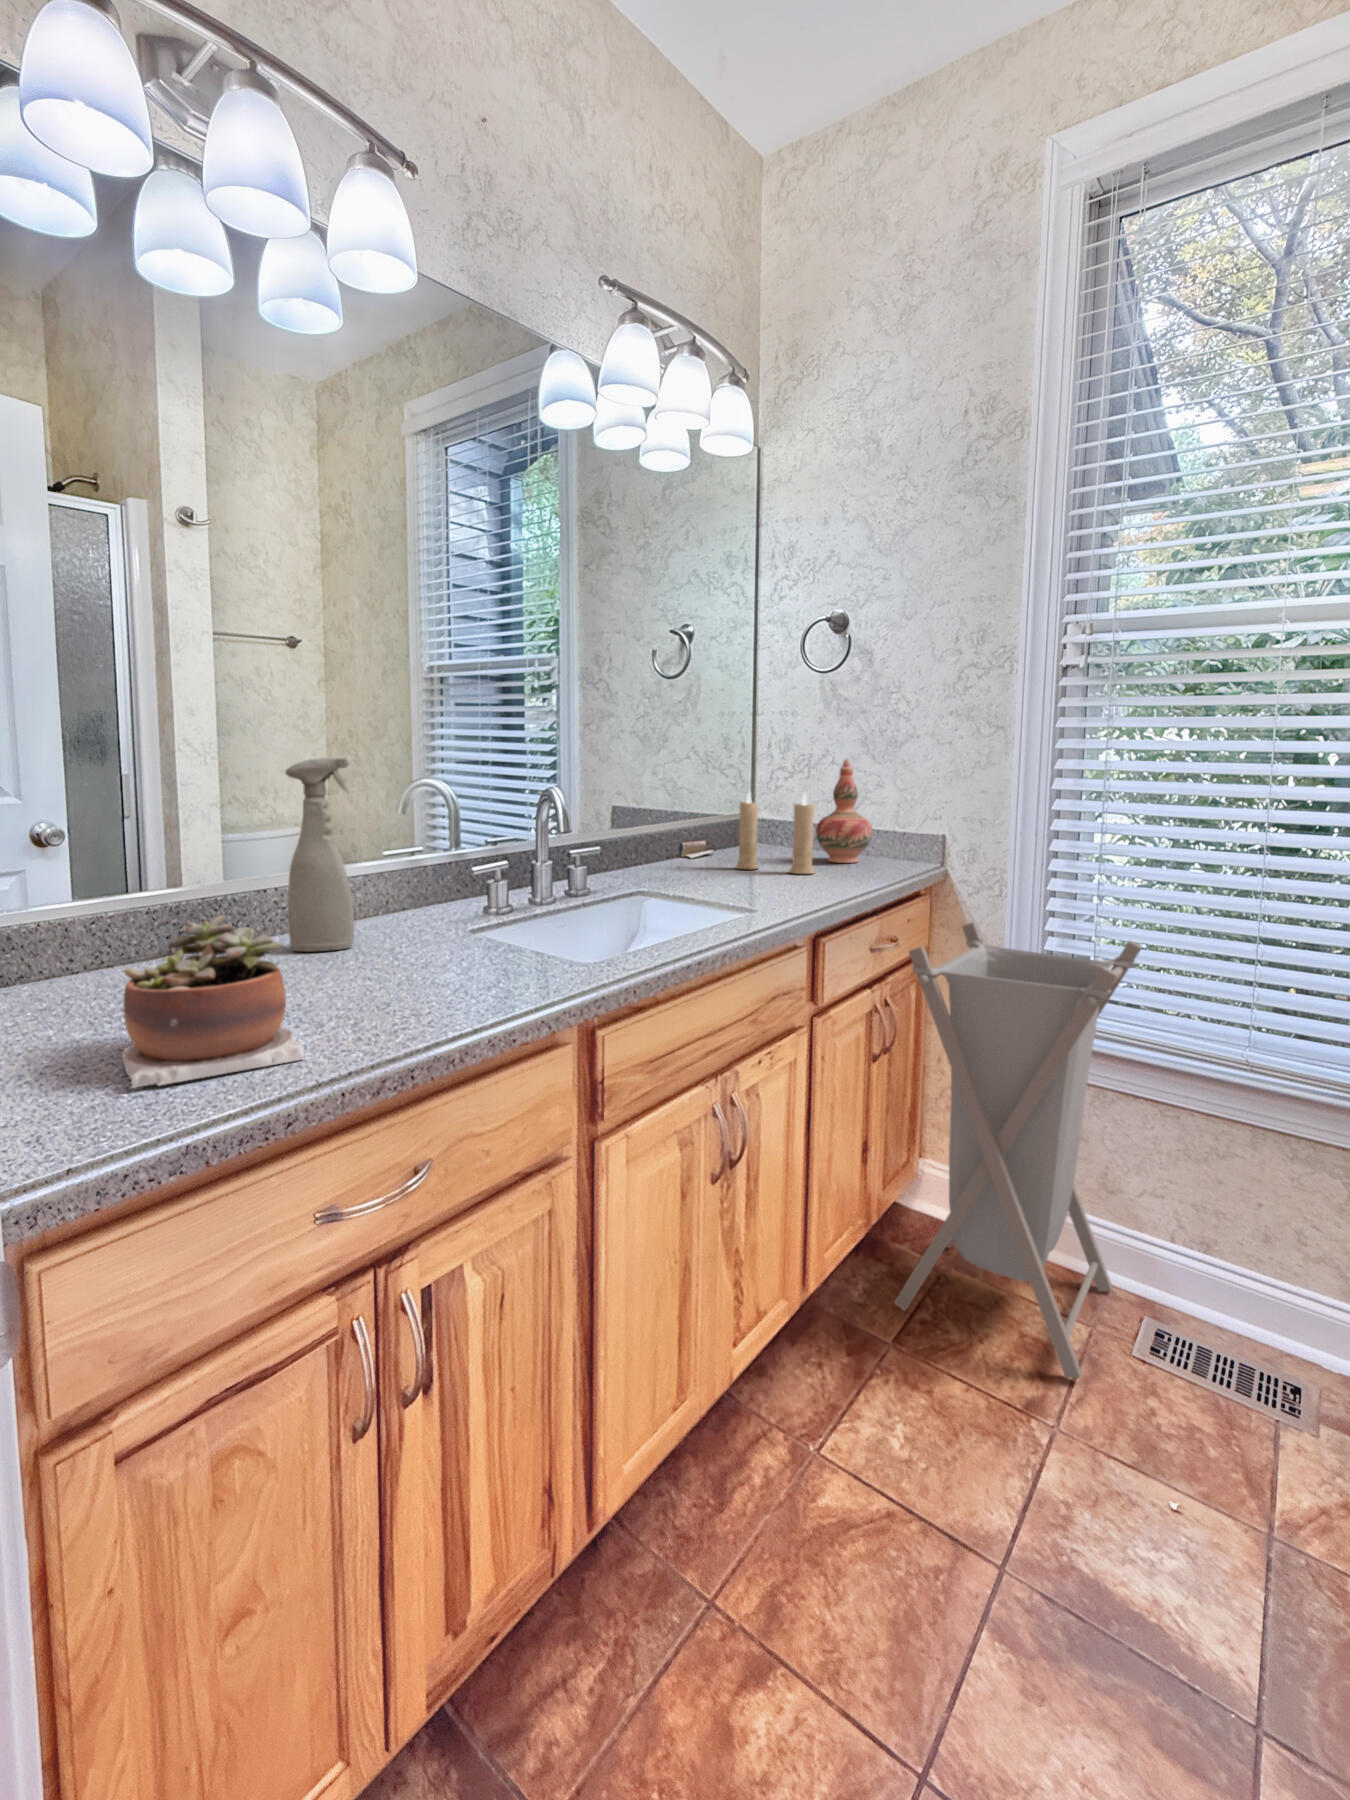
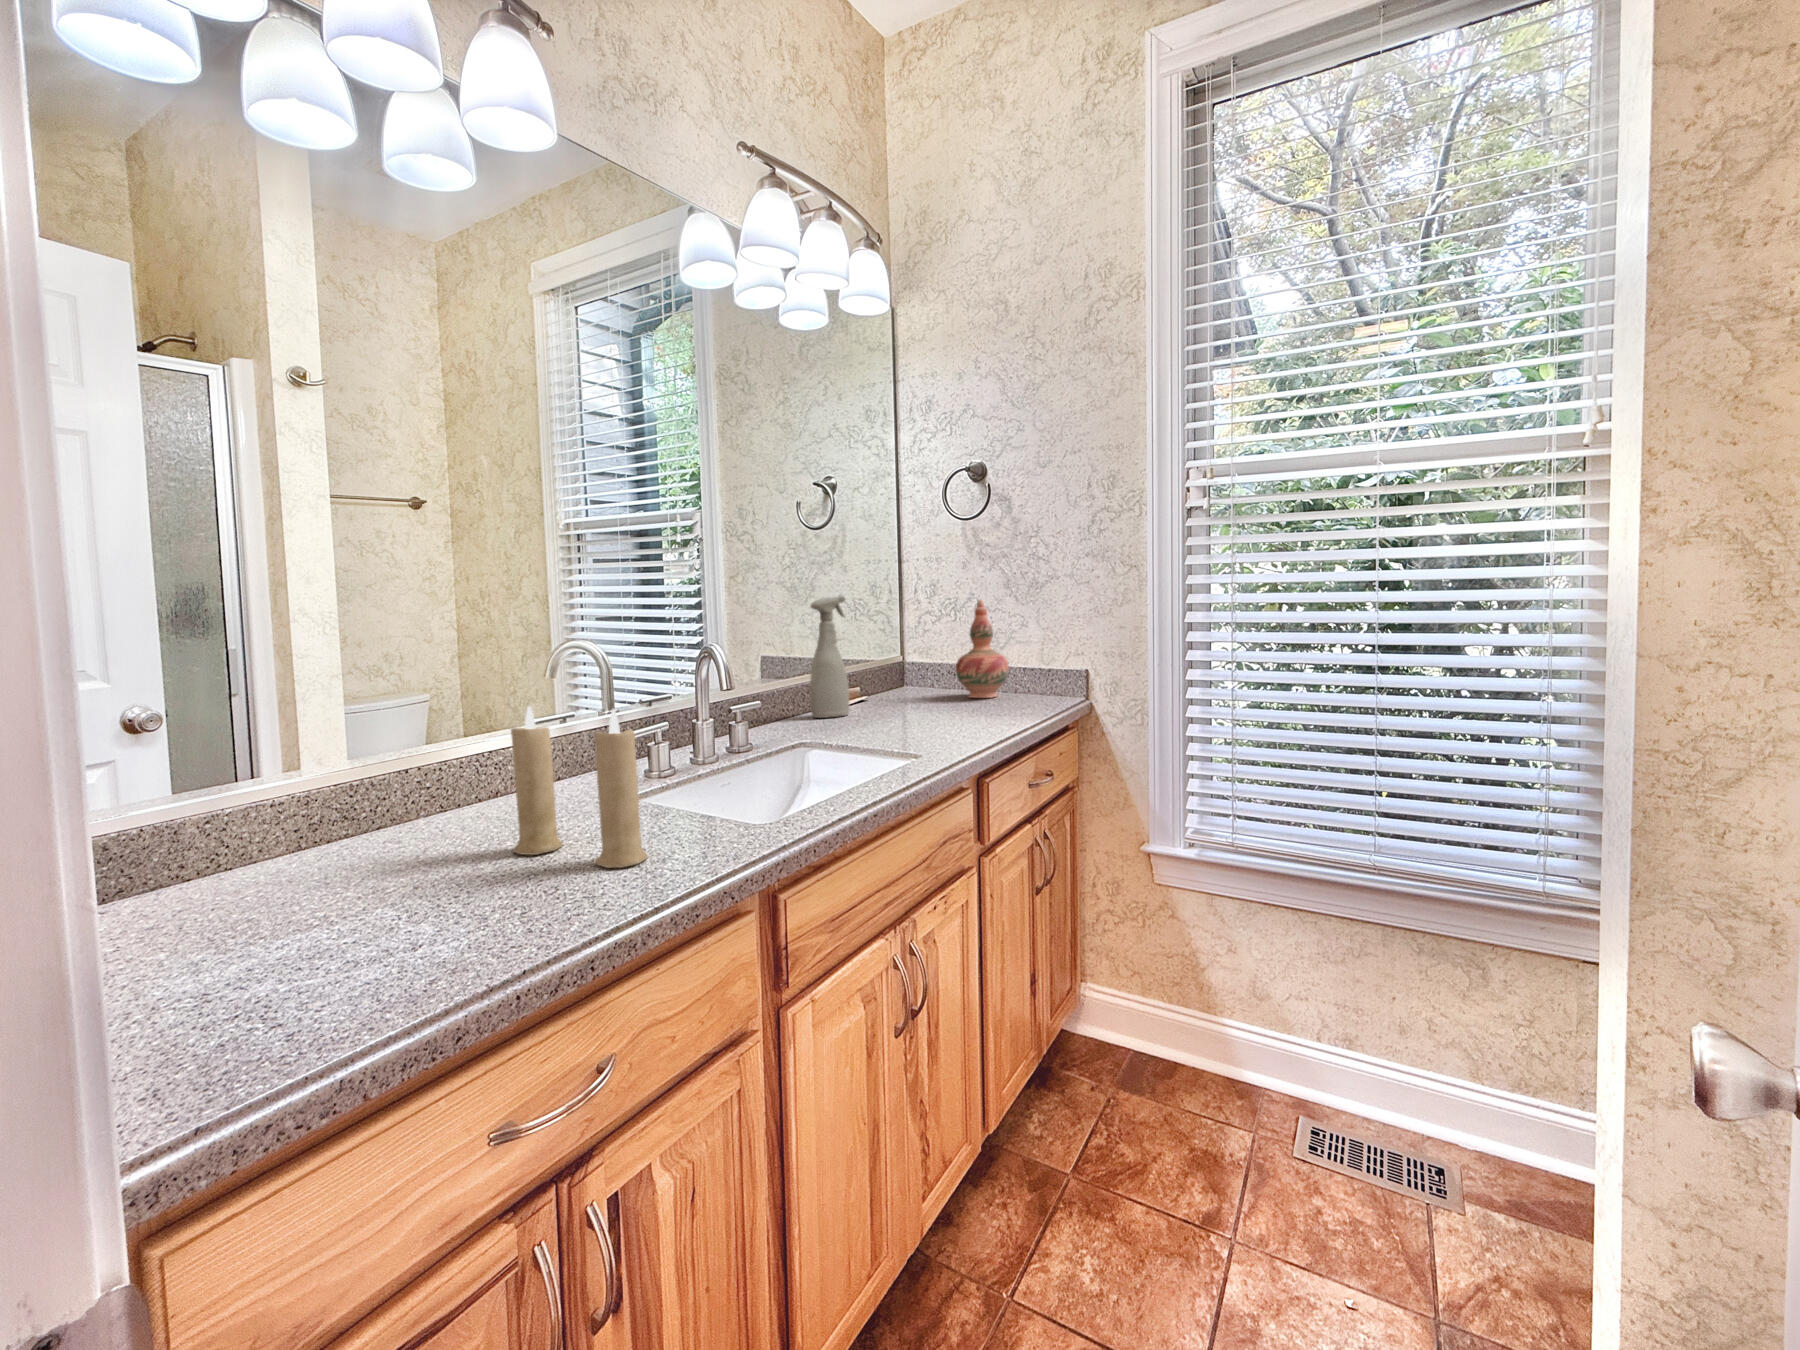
spray bottle: present [285,758,354,951] -> present [810,596,849,718]
candle: present [736,792,814,874] -> present [511,707,648,868]
succulent plant: present [122,915,304,1088] -> none [252,804,471,1016]
laundry hamper: present [895,922,1143,1378] -> none [1057,747,1266,1186]

